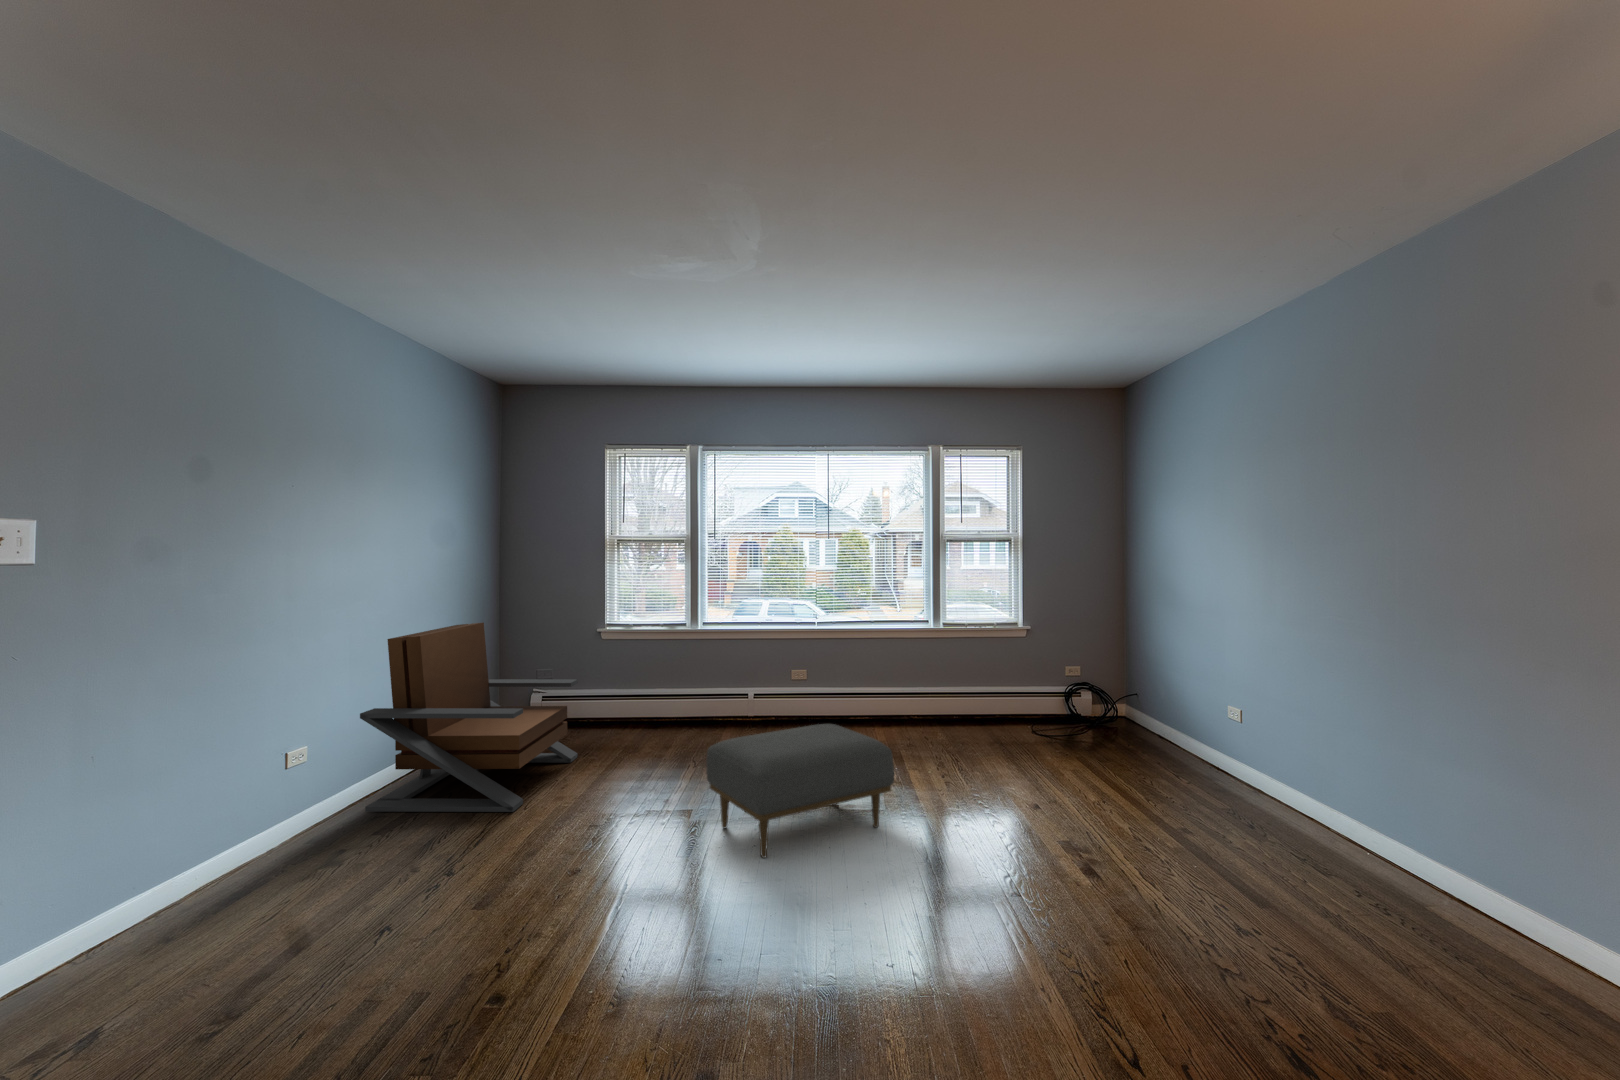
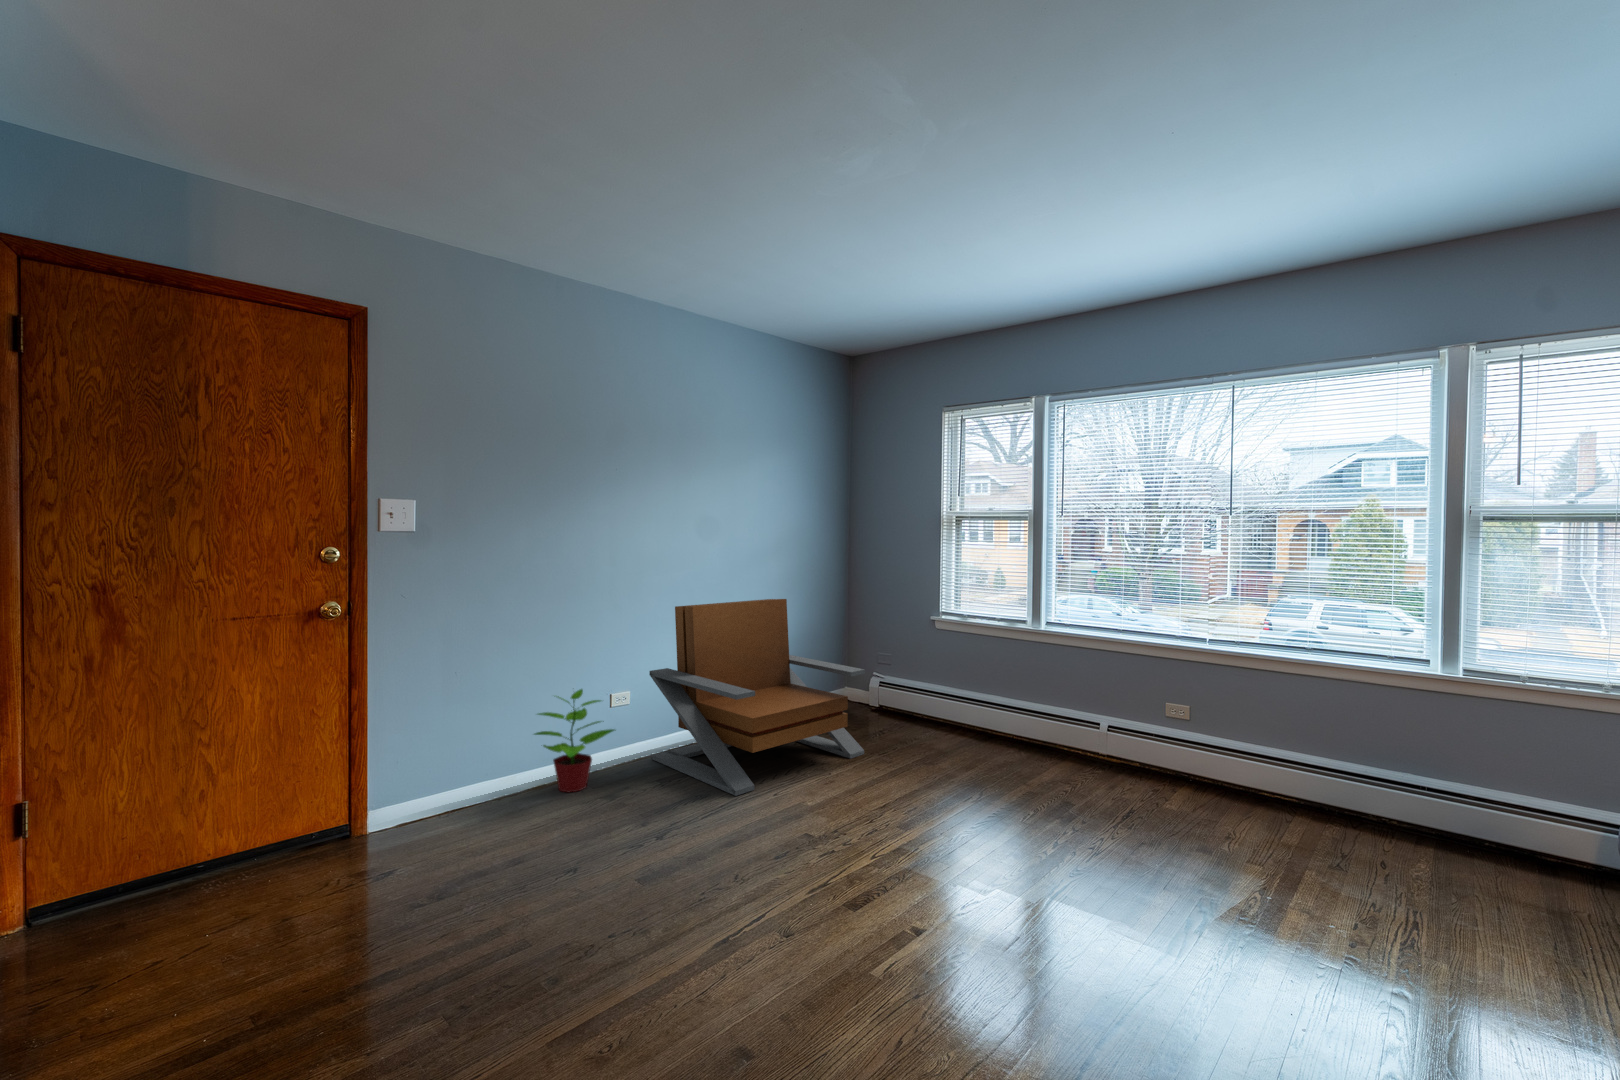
ottoman: present [706,724,894,858] -> none [850,779,1114,989]
potted plant: none [246,741,355,864] -> present [534,689,614,792]

